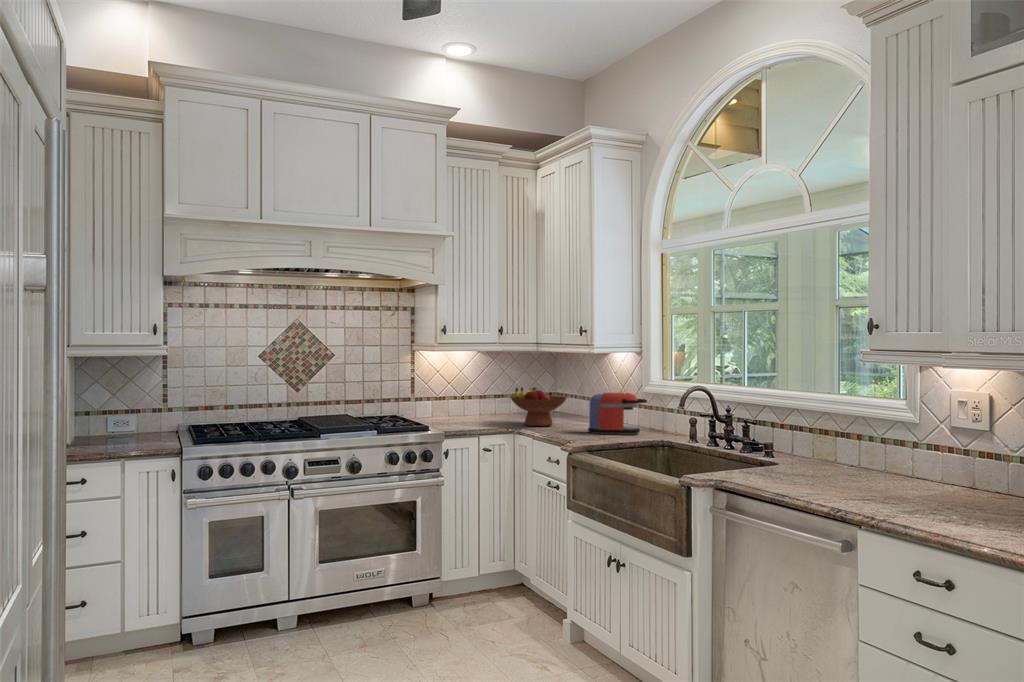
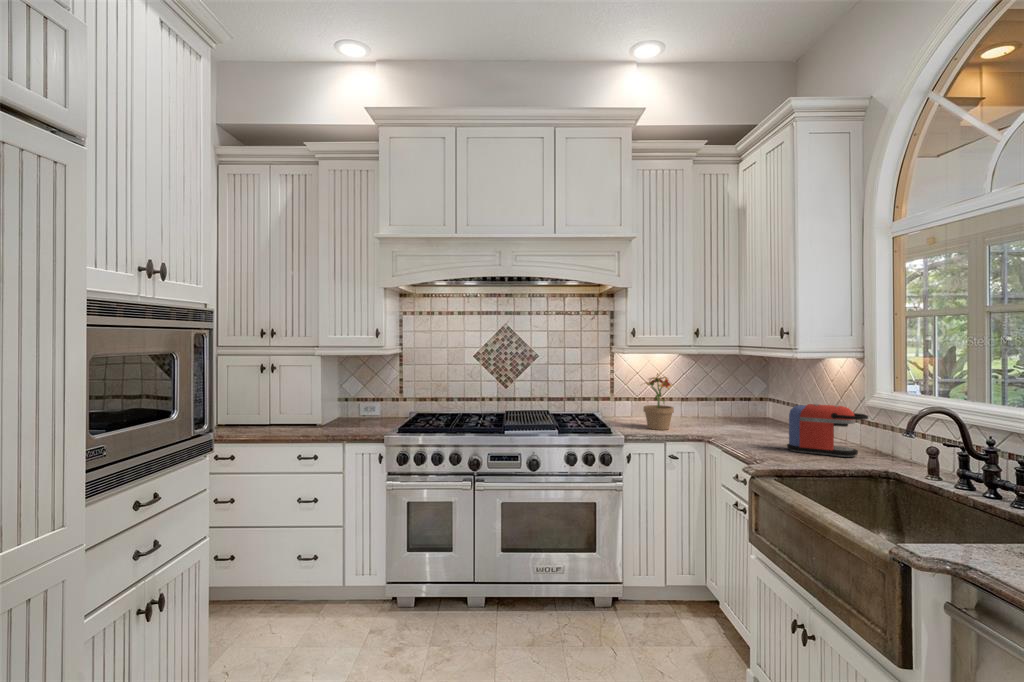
potted plant: none [454,370,485,425] -> present [643,374,674,430]
fruit bowl: present [510,387,567,426] -> none [700,393,768,436]

